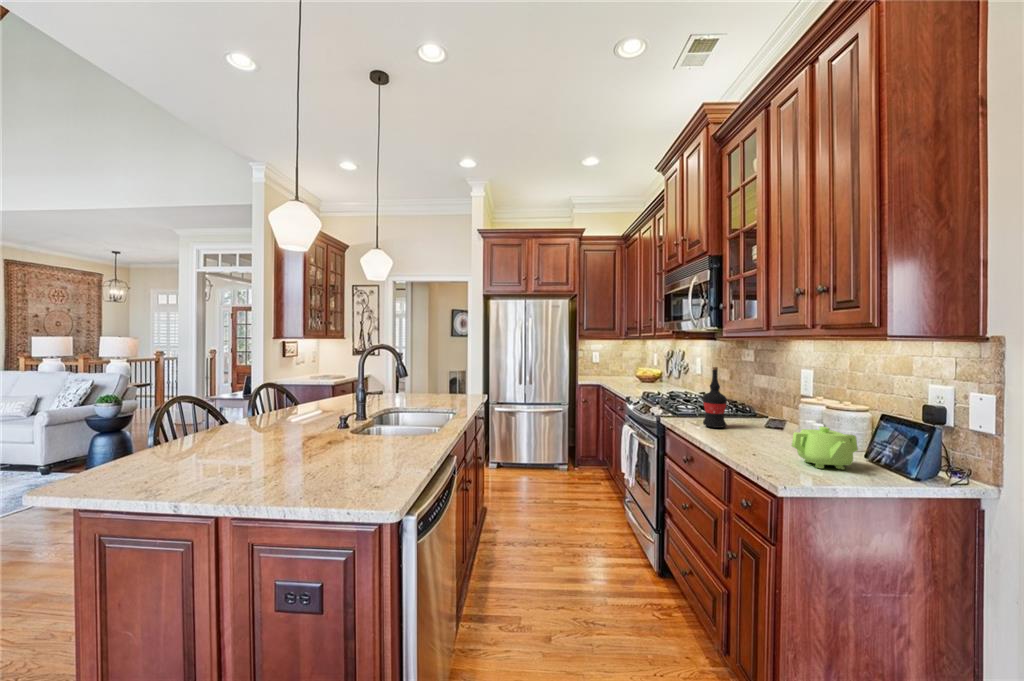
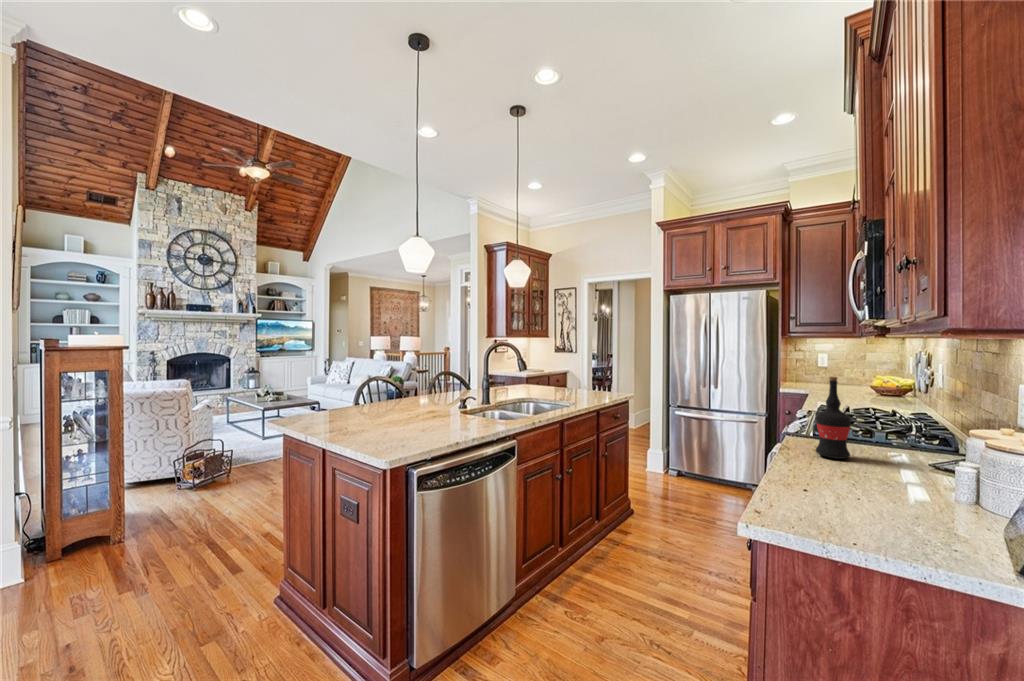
teapot: present [792,427,858,470] -> none [827,466,936,532]

